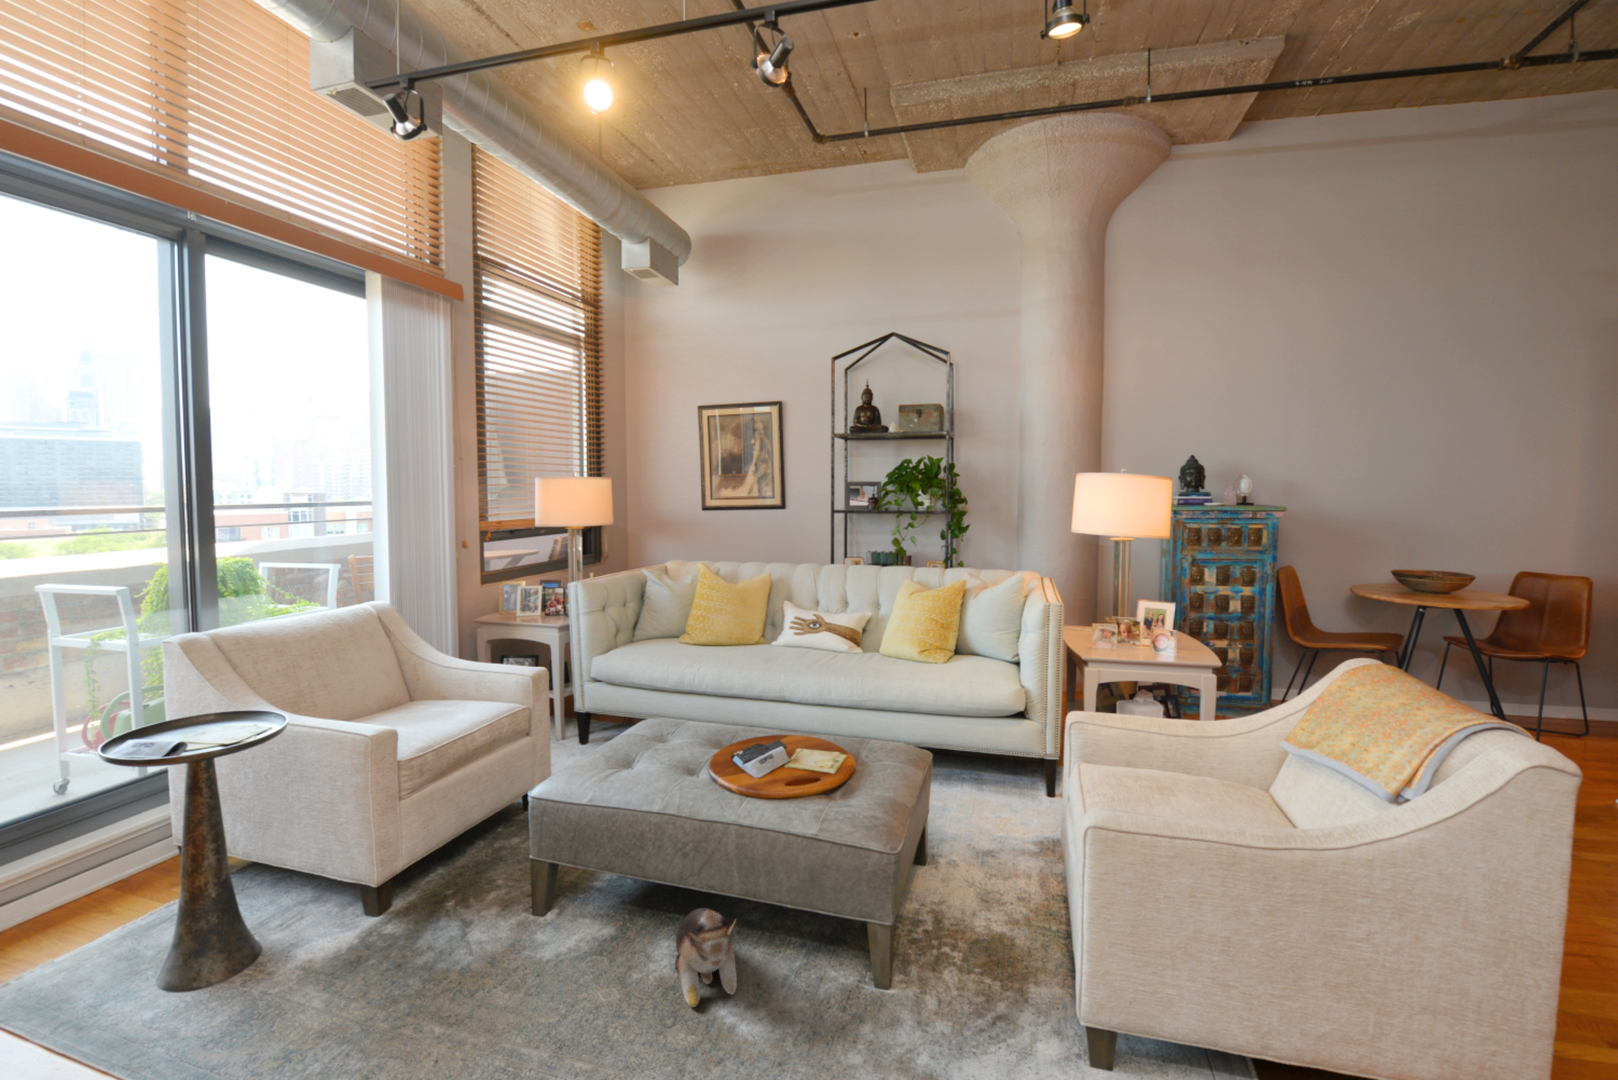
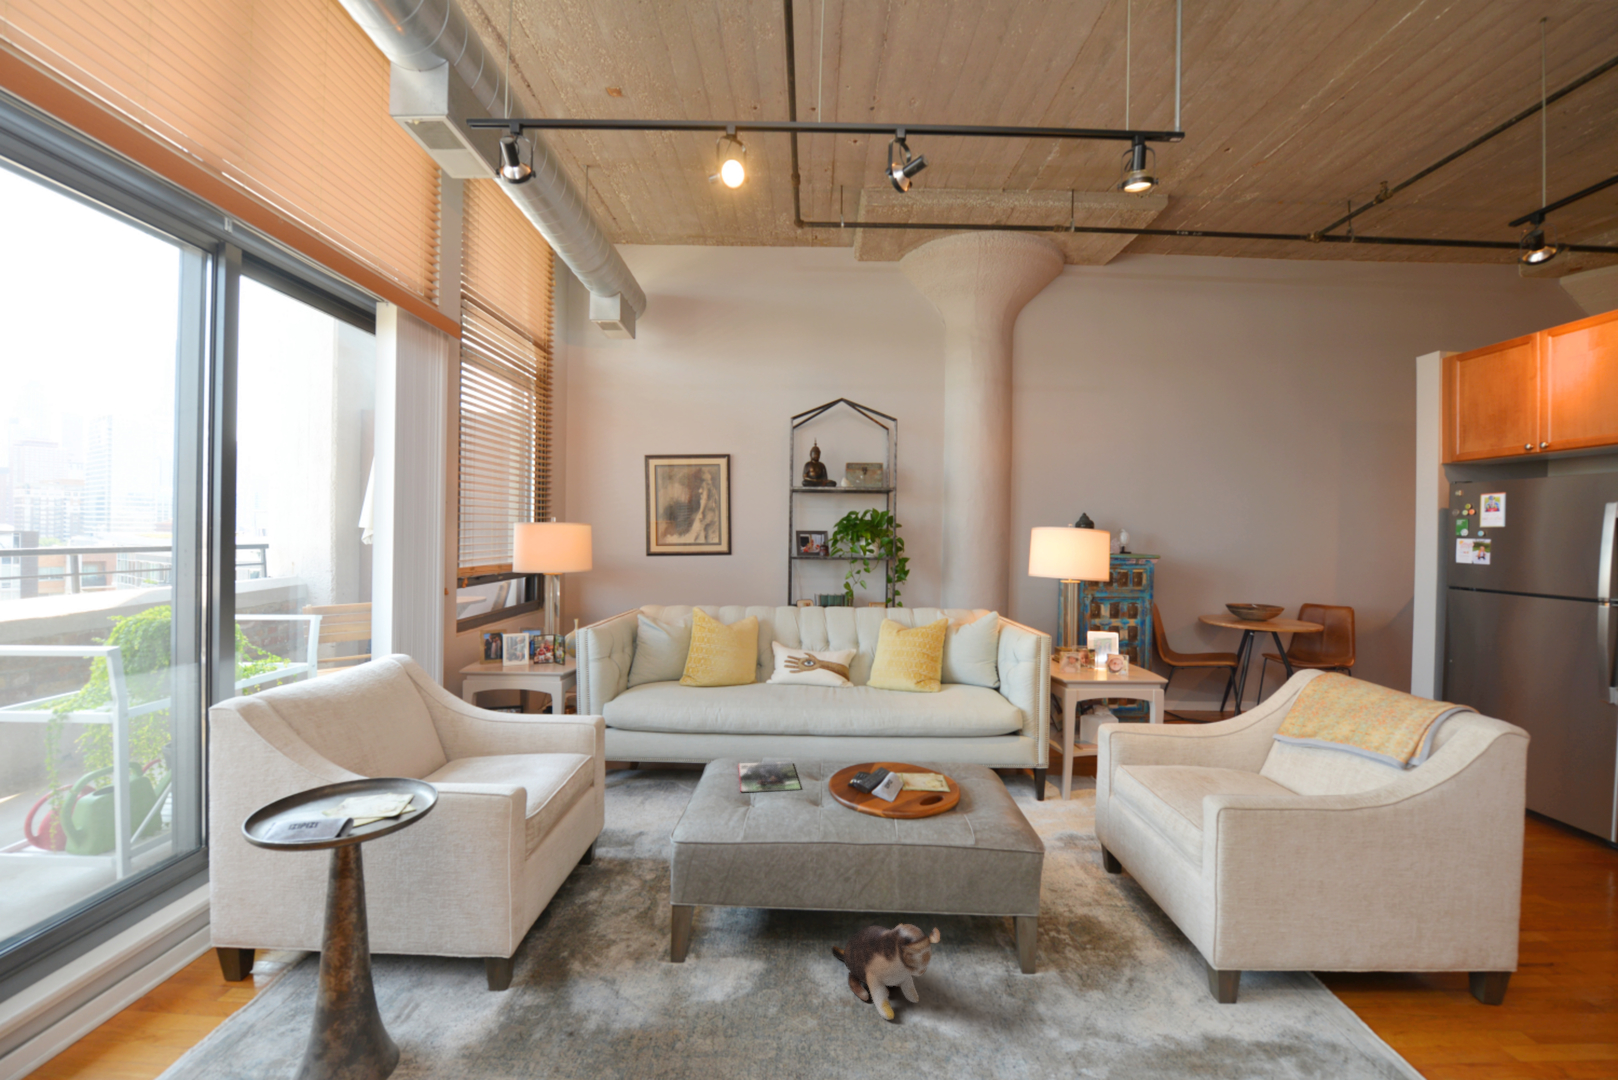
magazine: none [628,727,712,759] -> present [738,762,800,792]

